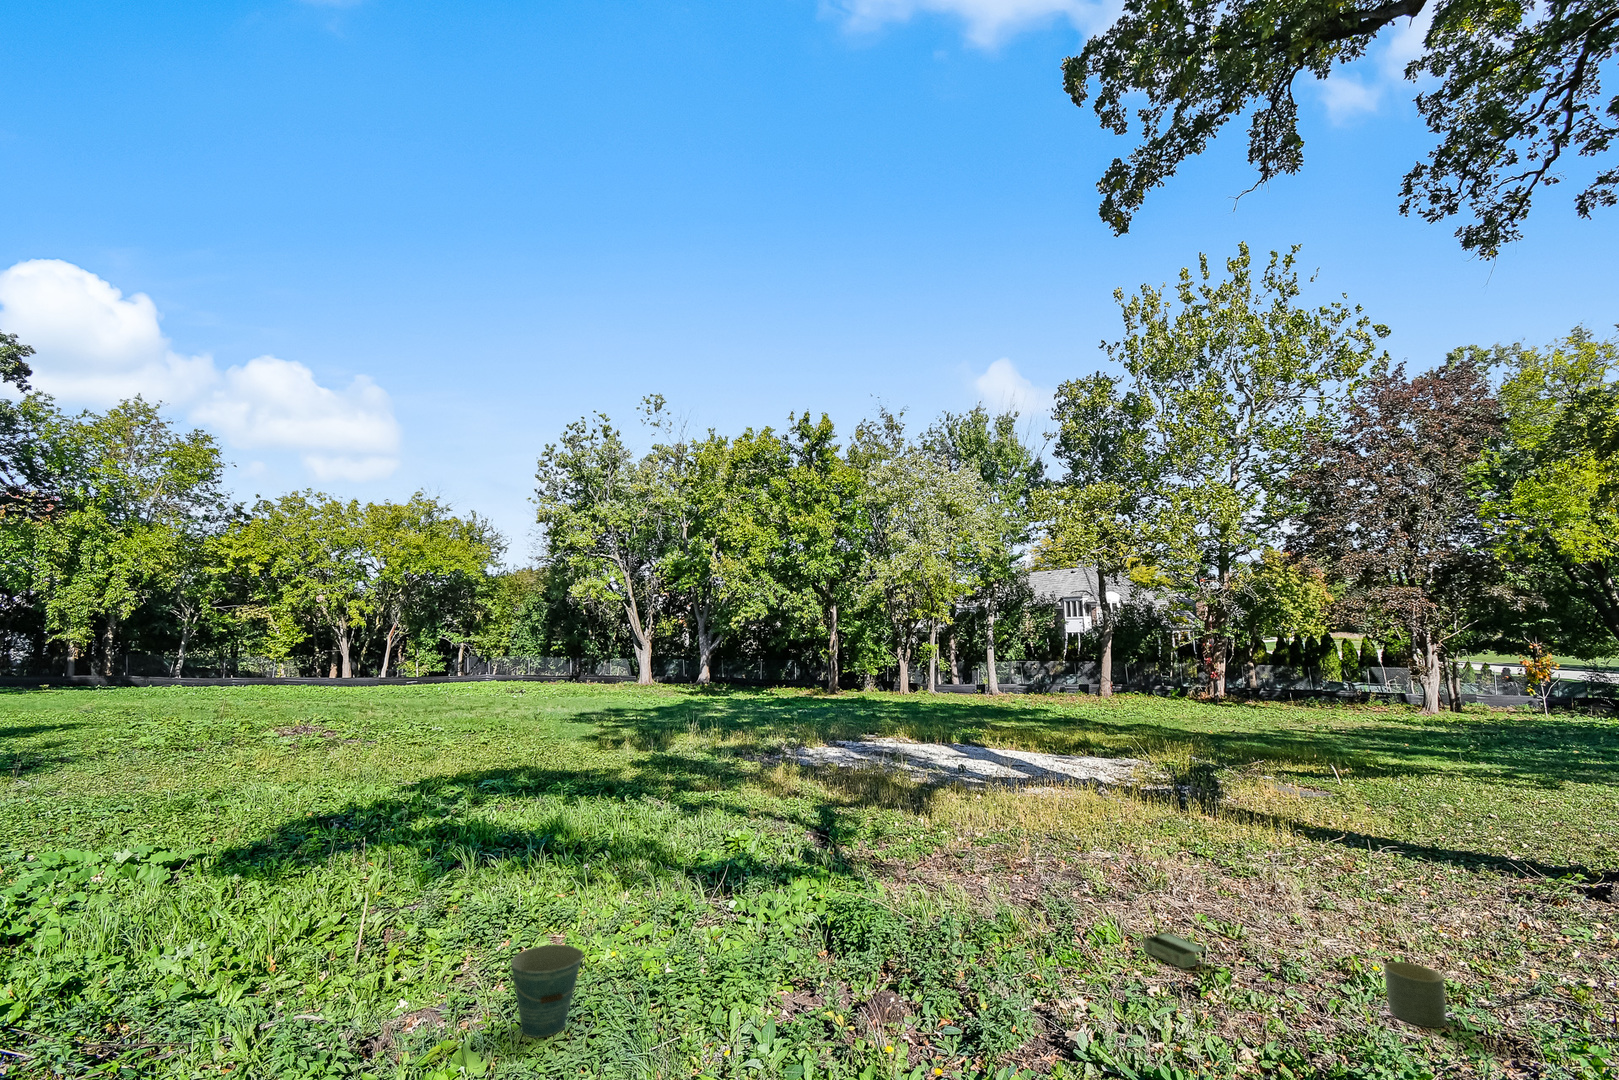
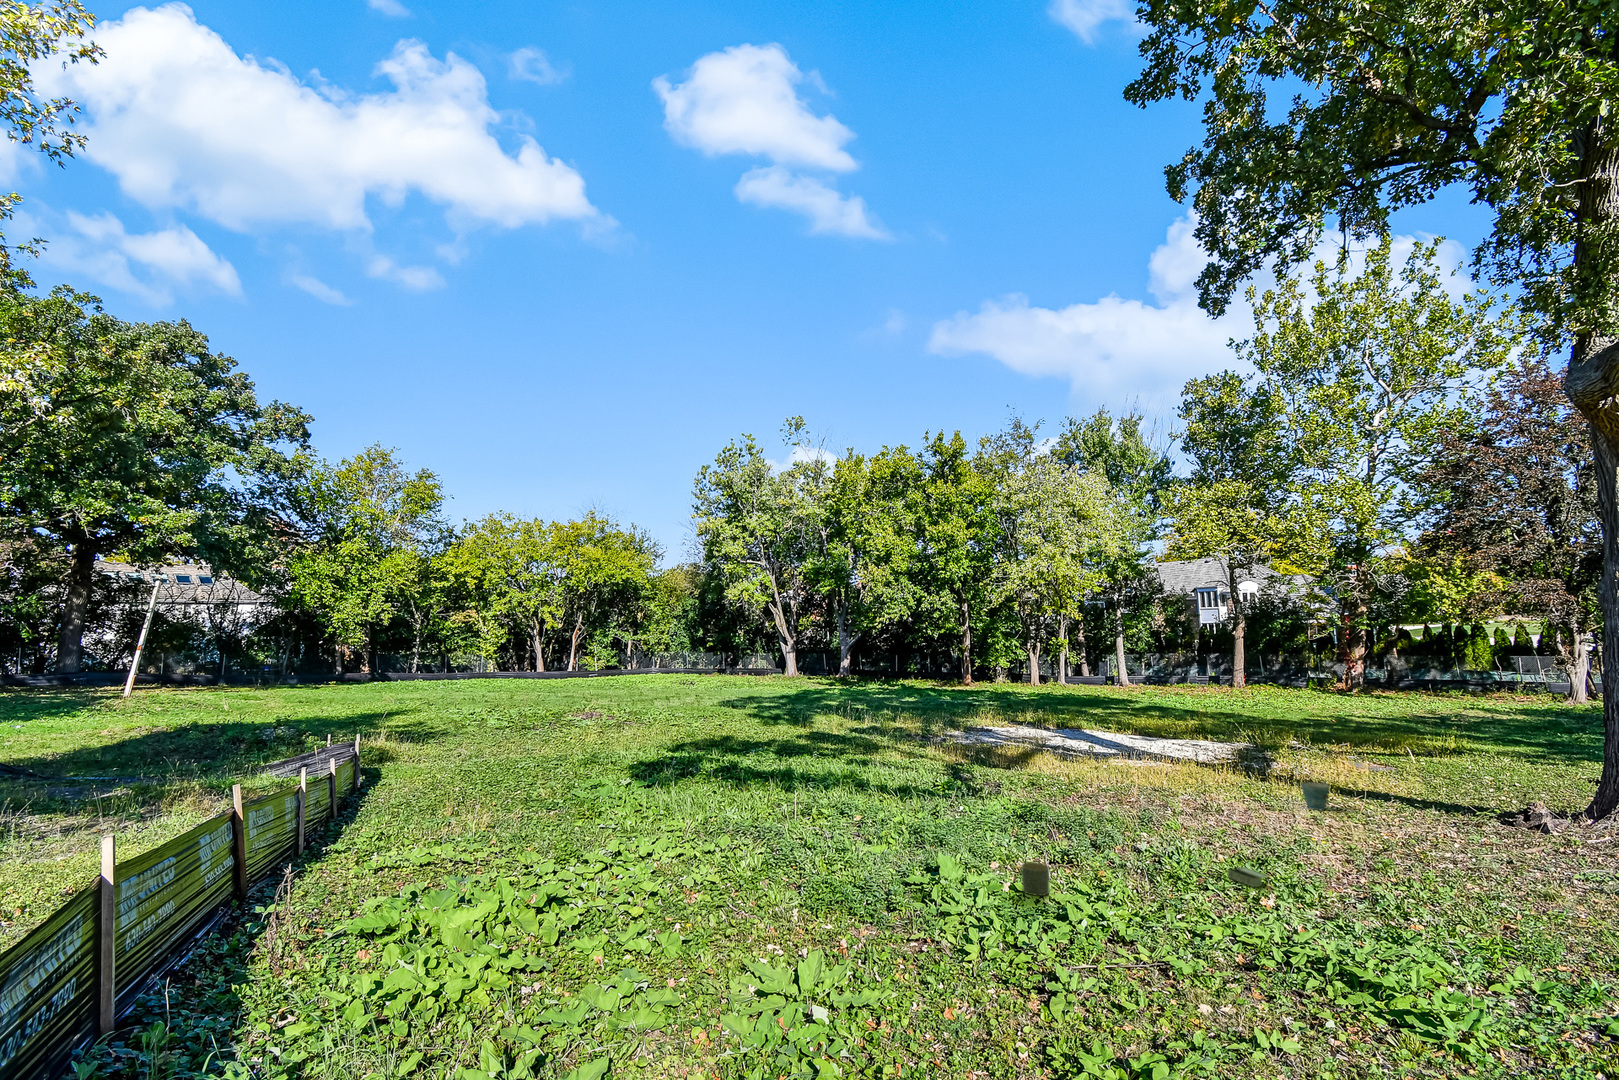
bucket: present [511,945,584,1037] -> present [1301,782,1329,810]
planter: present [1385,962,1446,1027] -> present [1021,862,1049,896]

